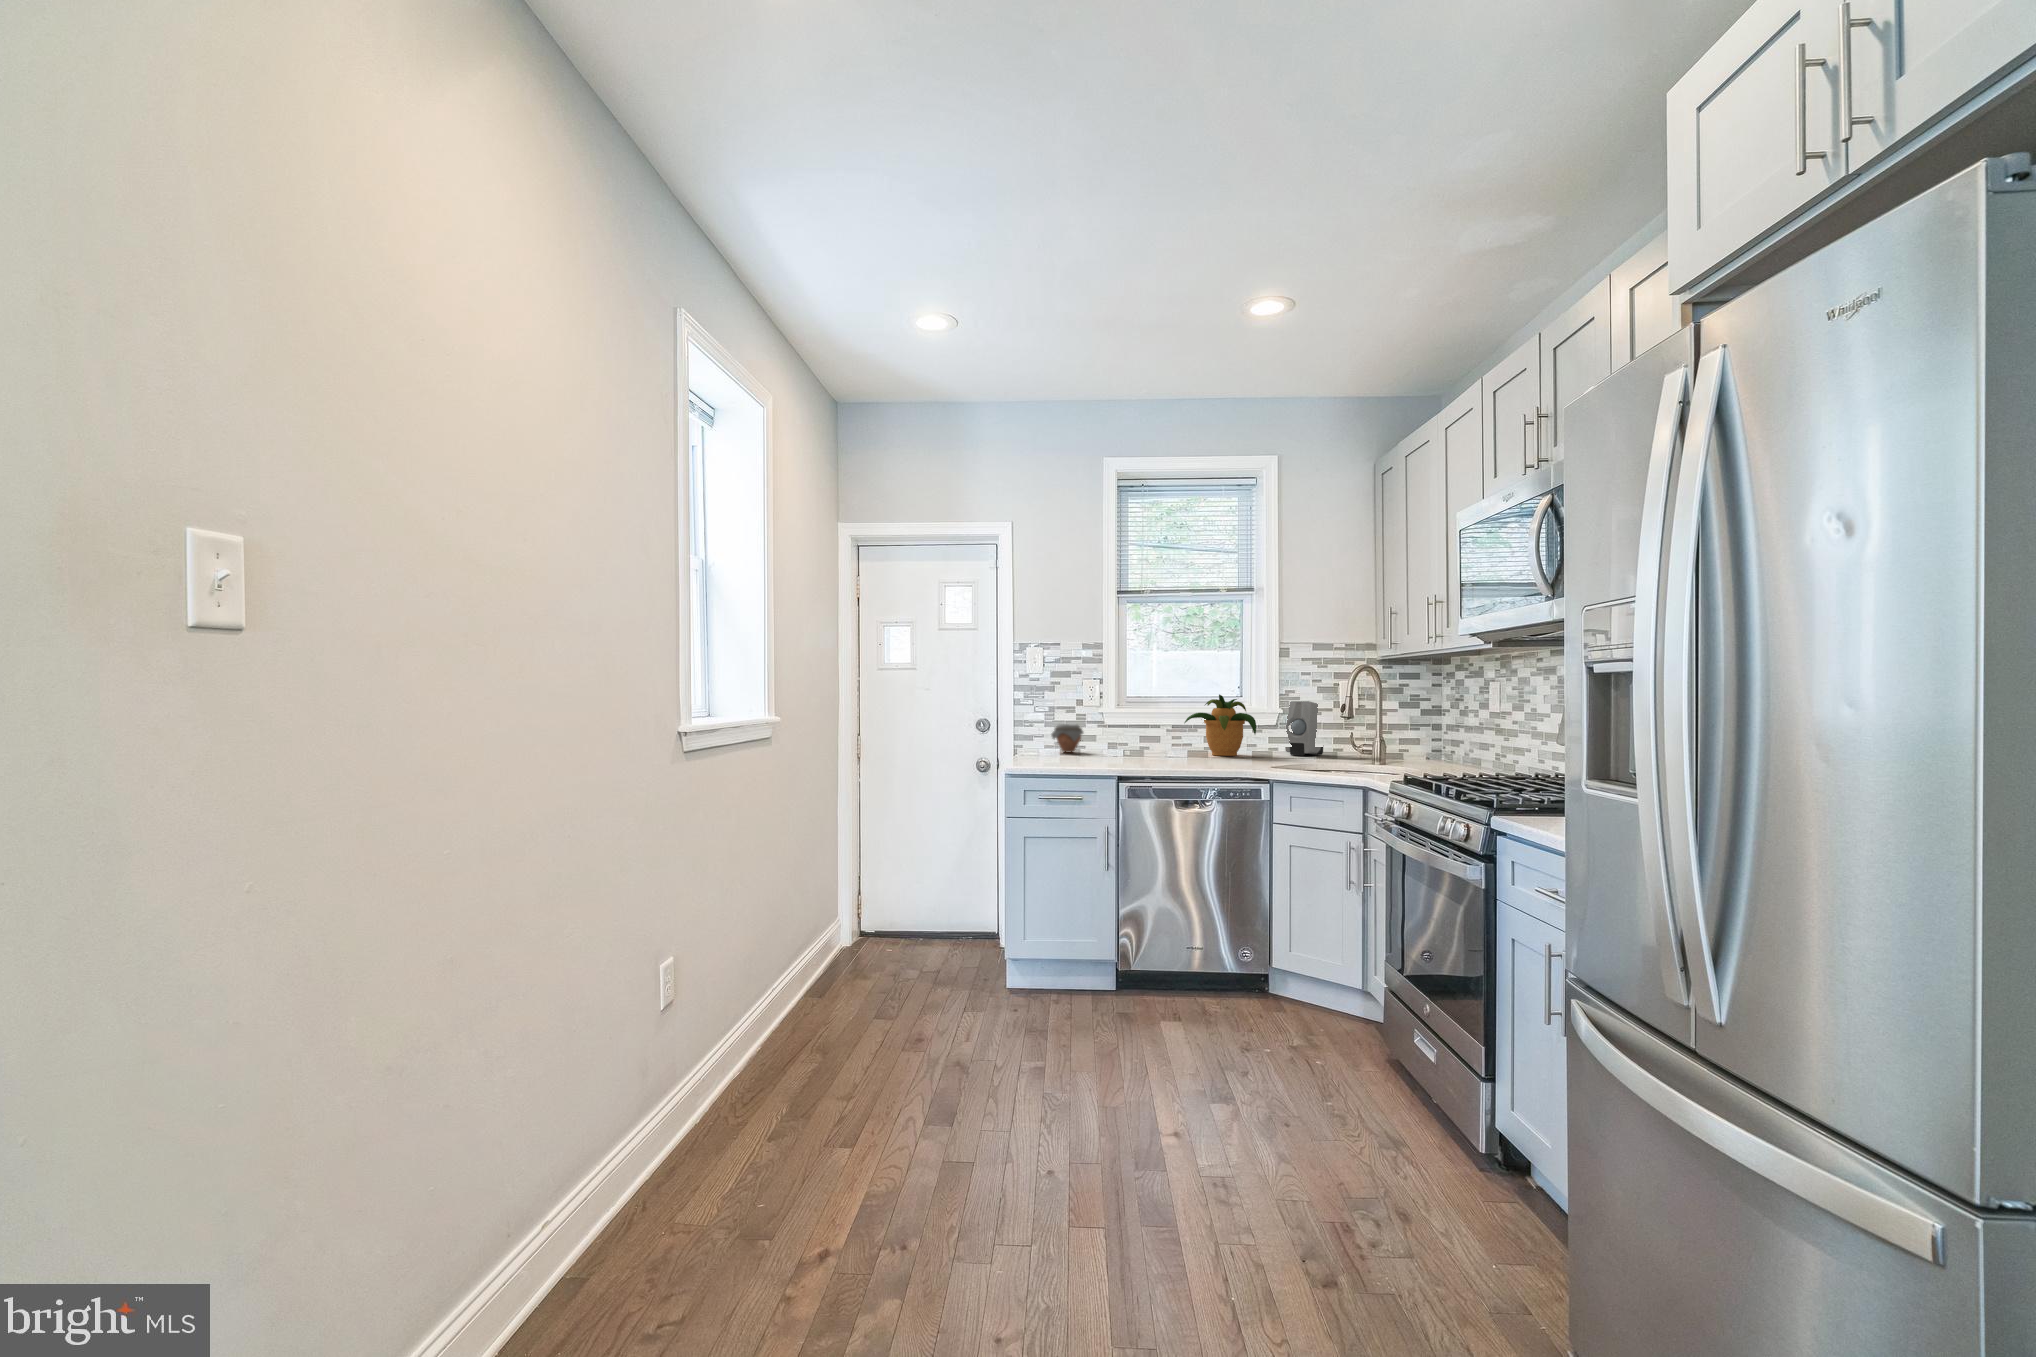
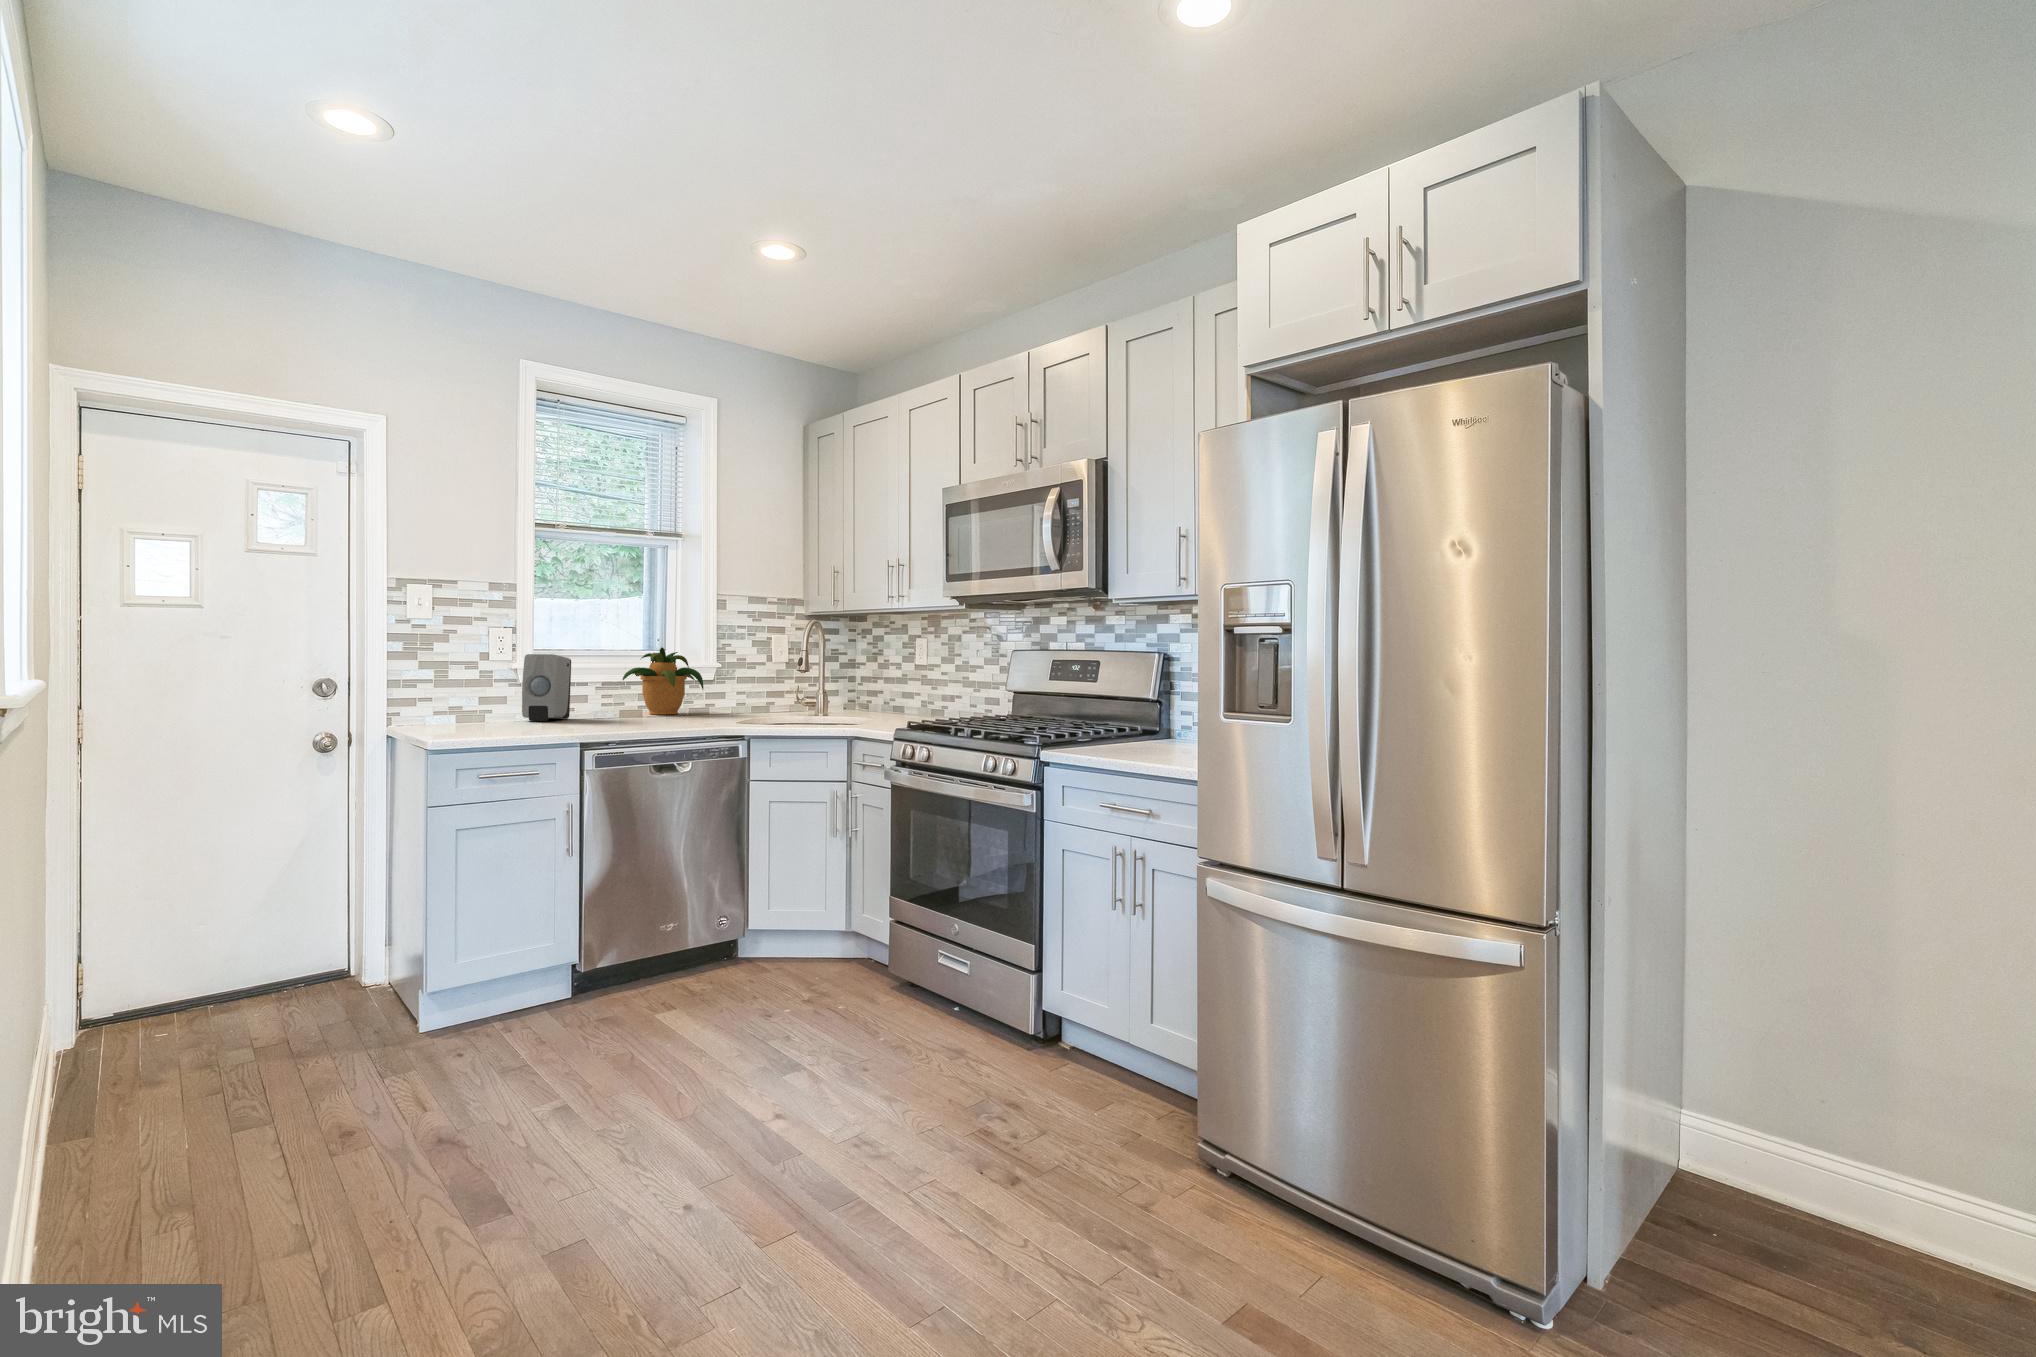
soap dispenser: present [1285,701,1323,756] -> present [522,654,571,721]
jar: present [1051,724,1083,753] -> none [447,683,494,720]

